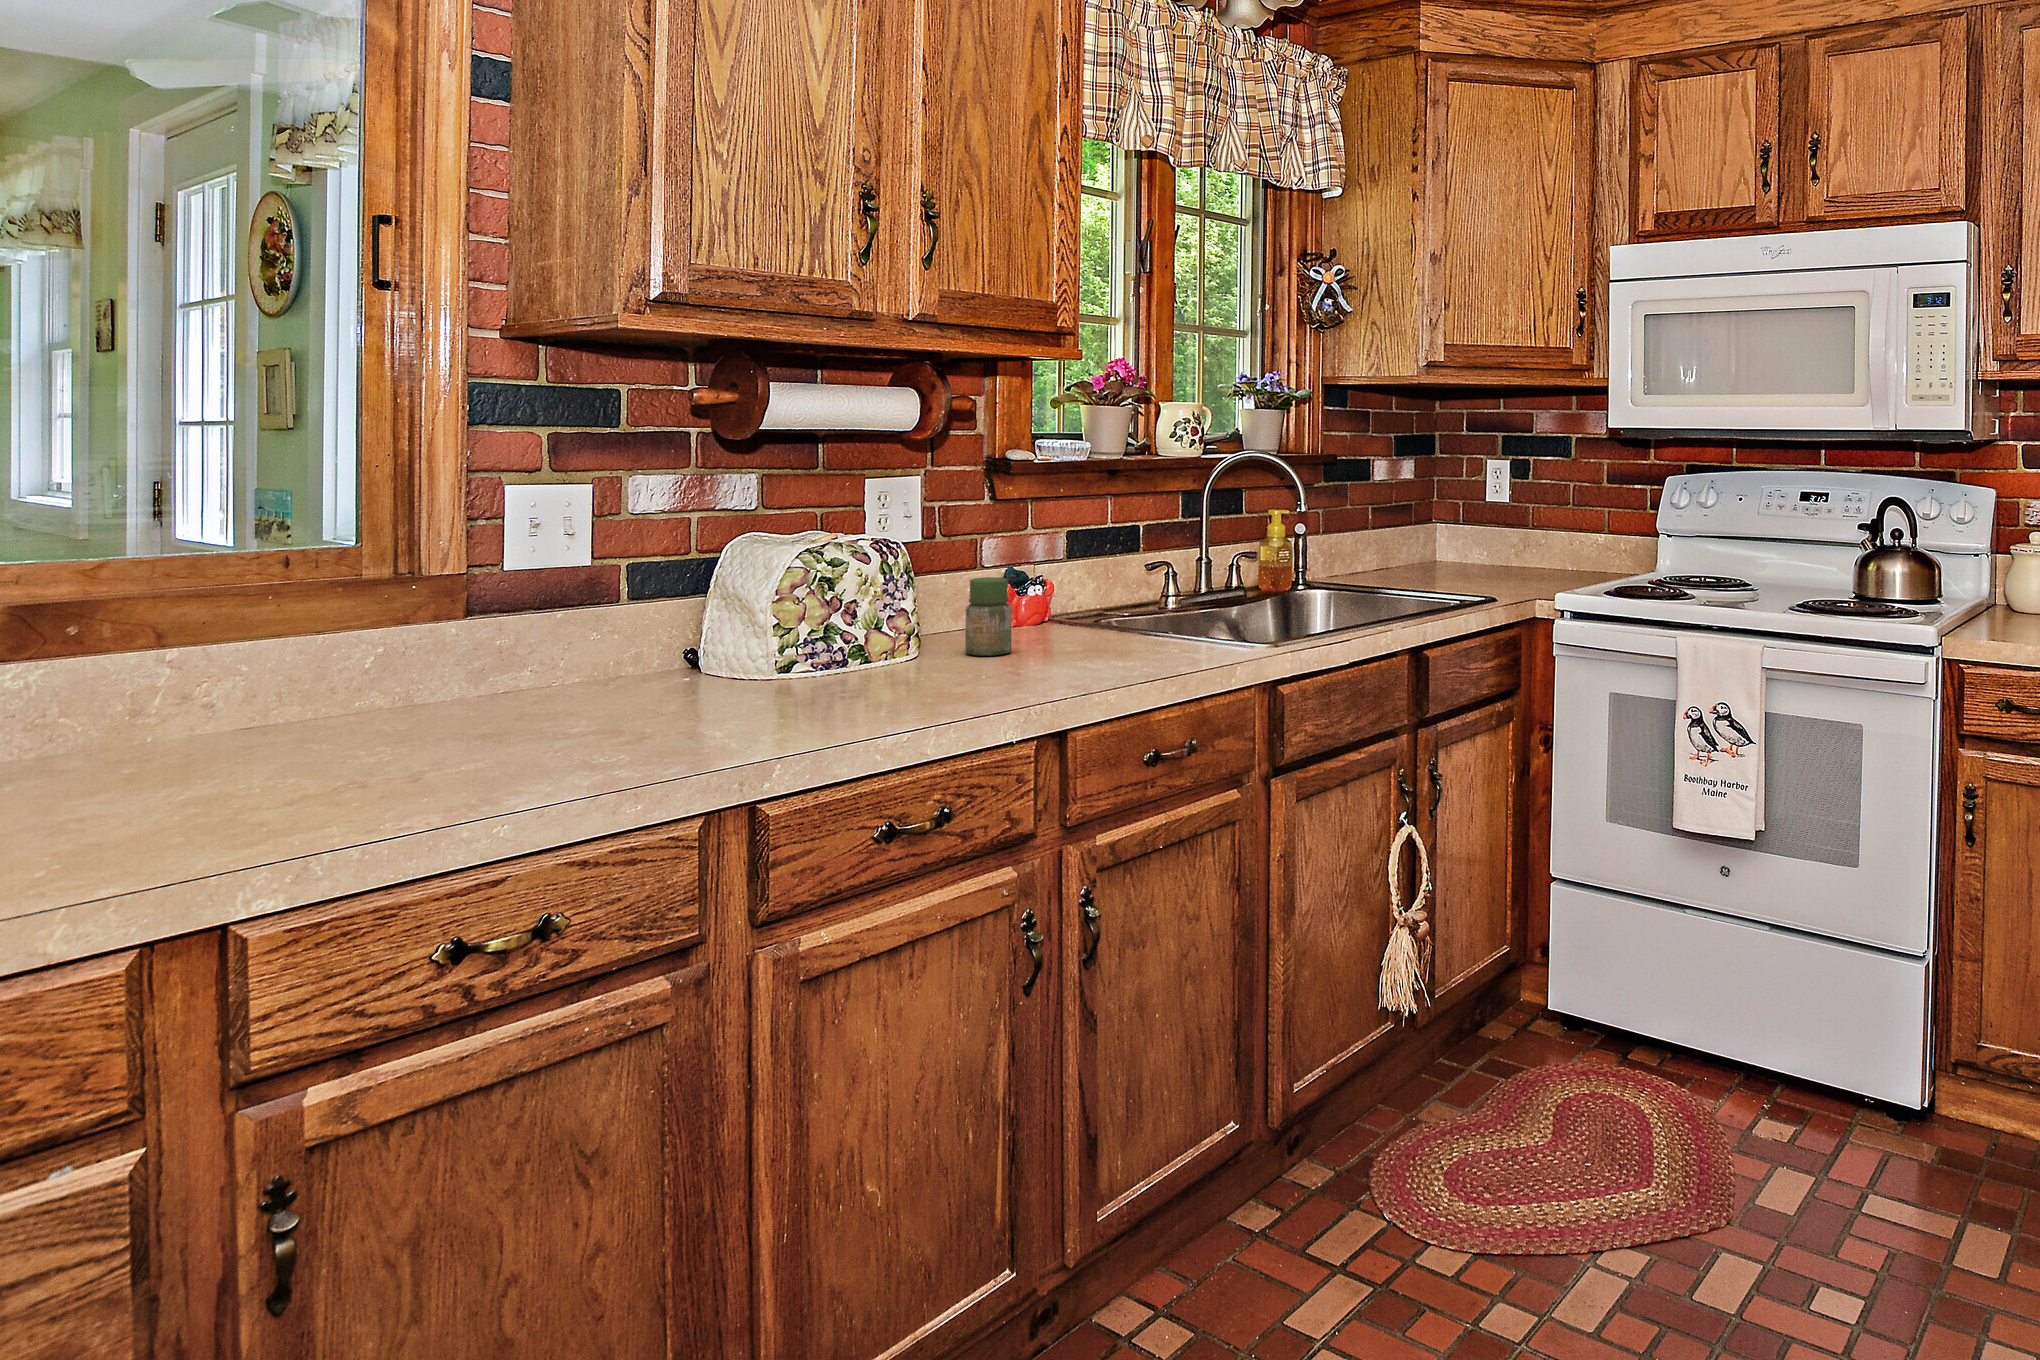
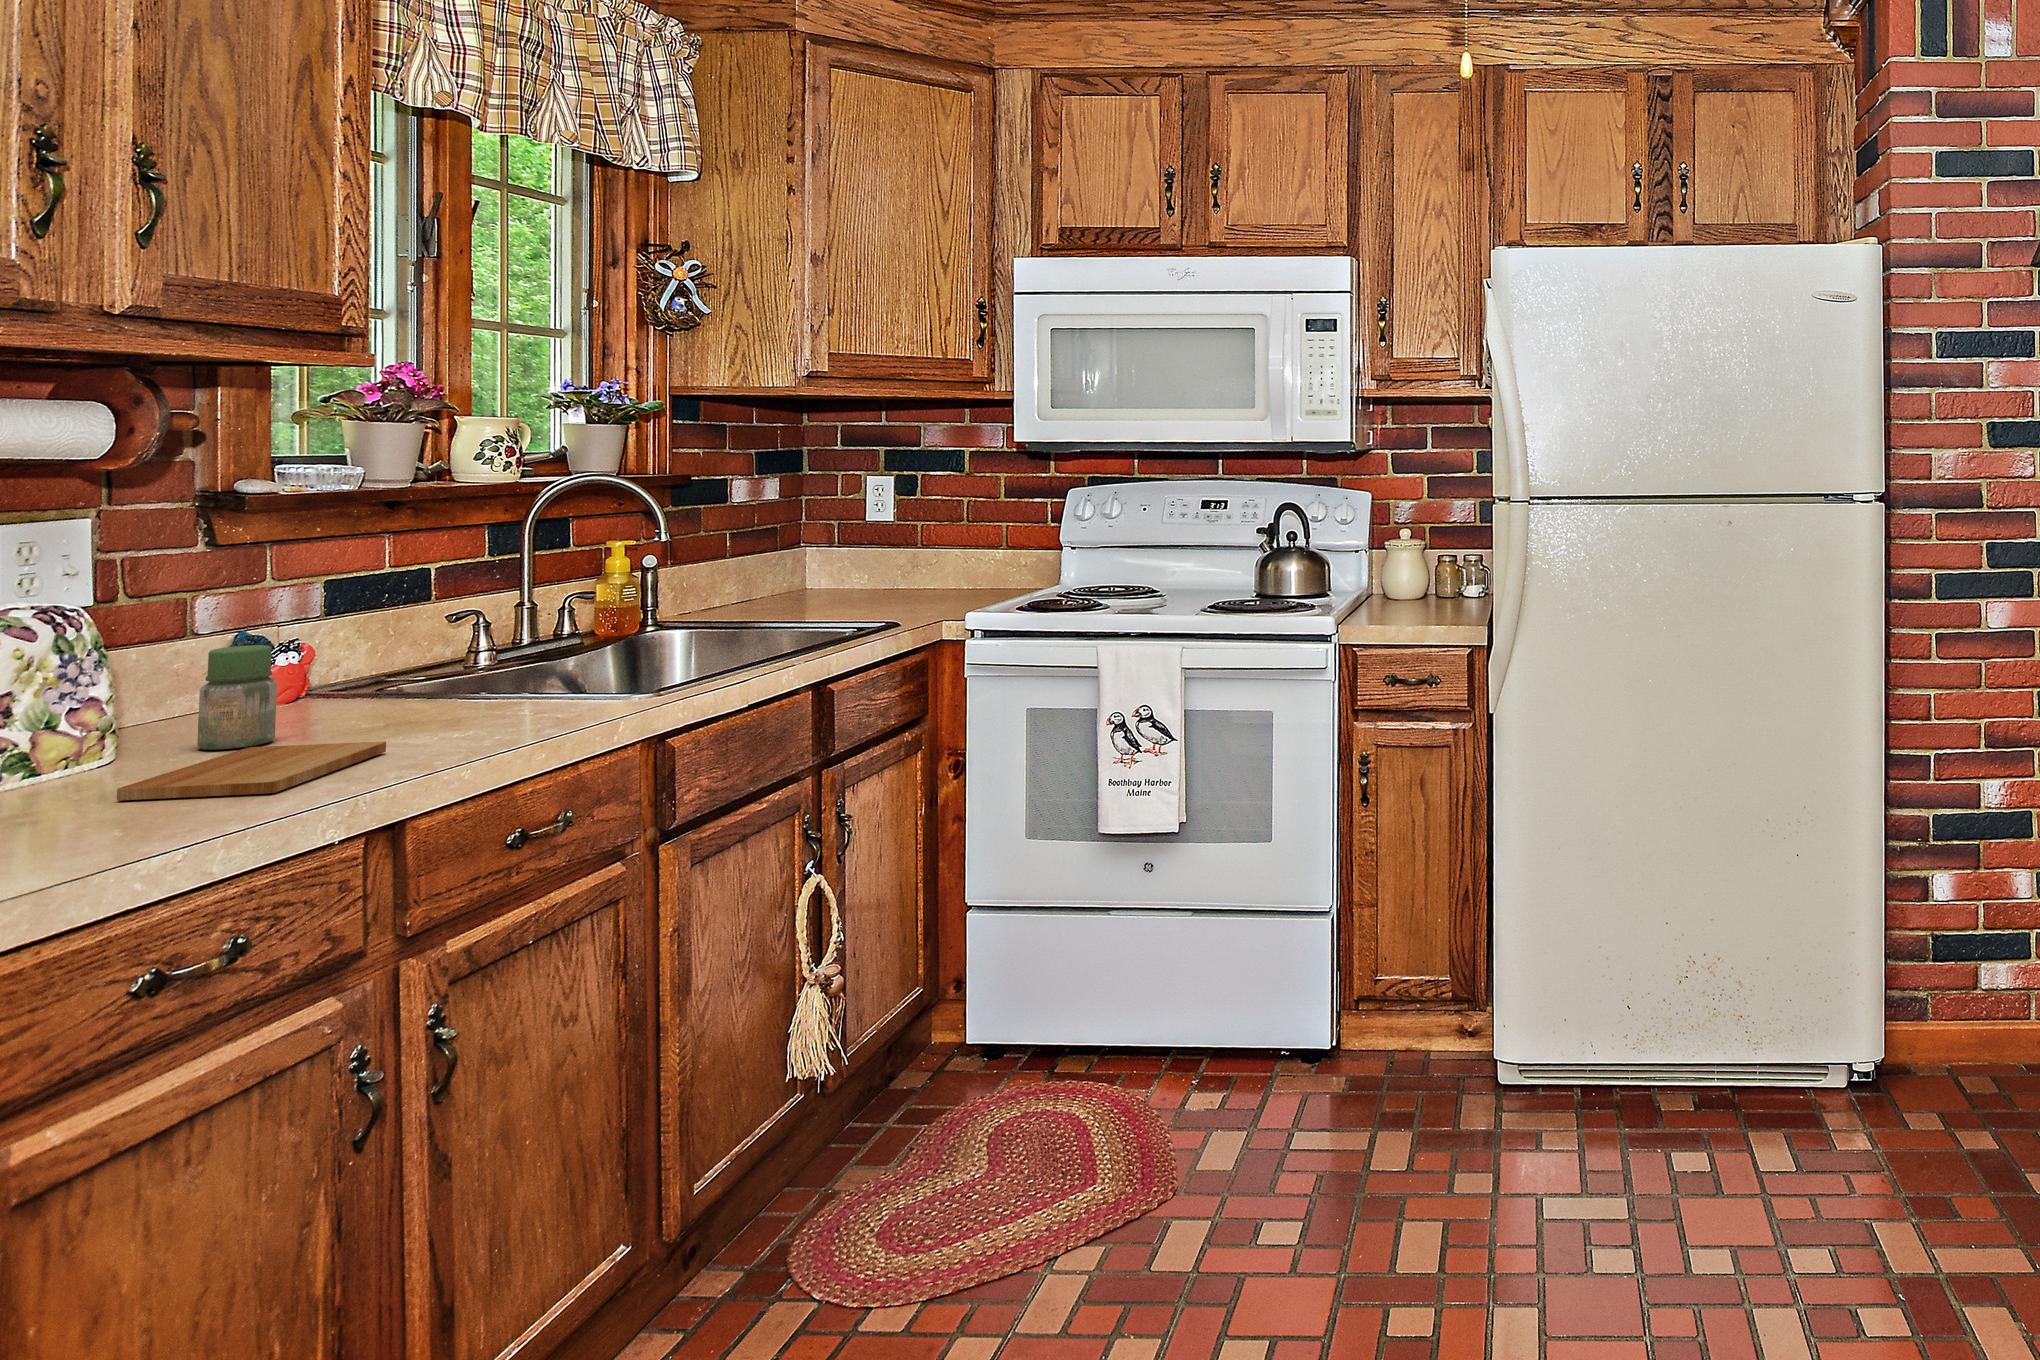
cutting board: none [893,657,1066,697] -> present [117,741,386,801]

